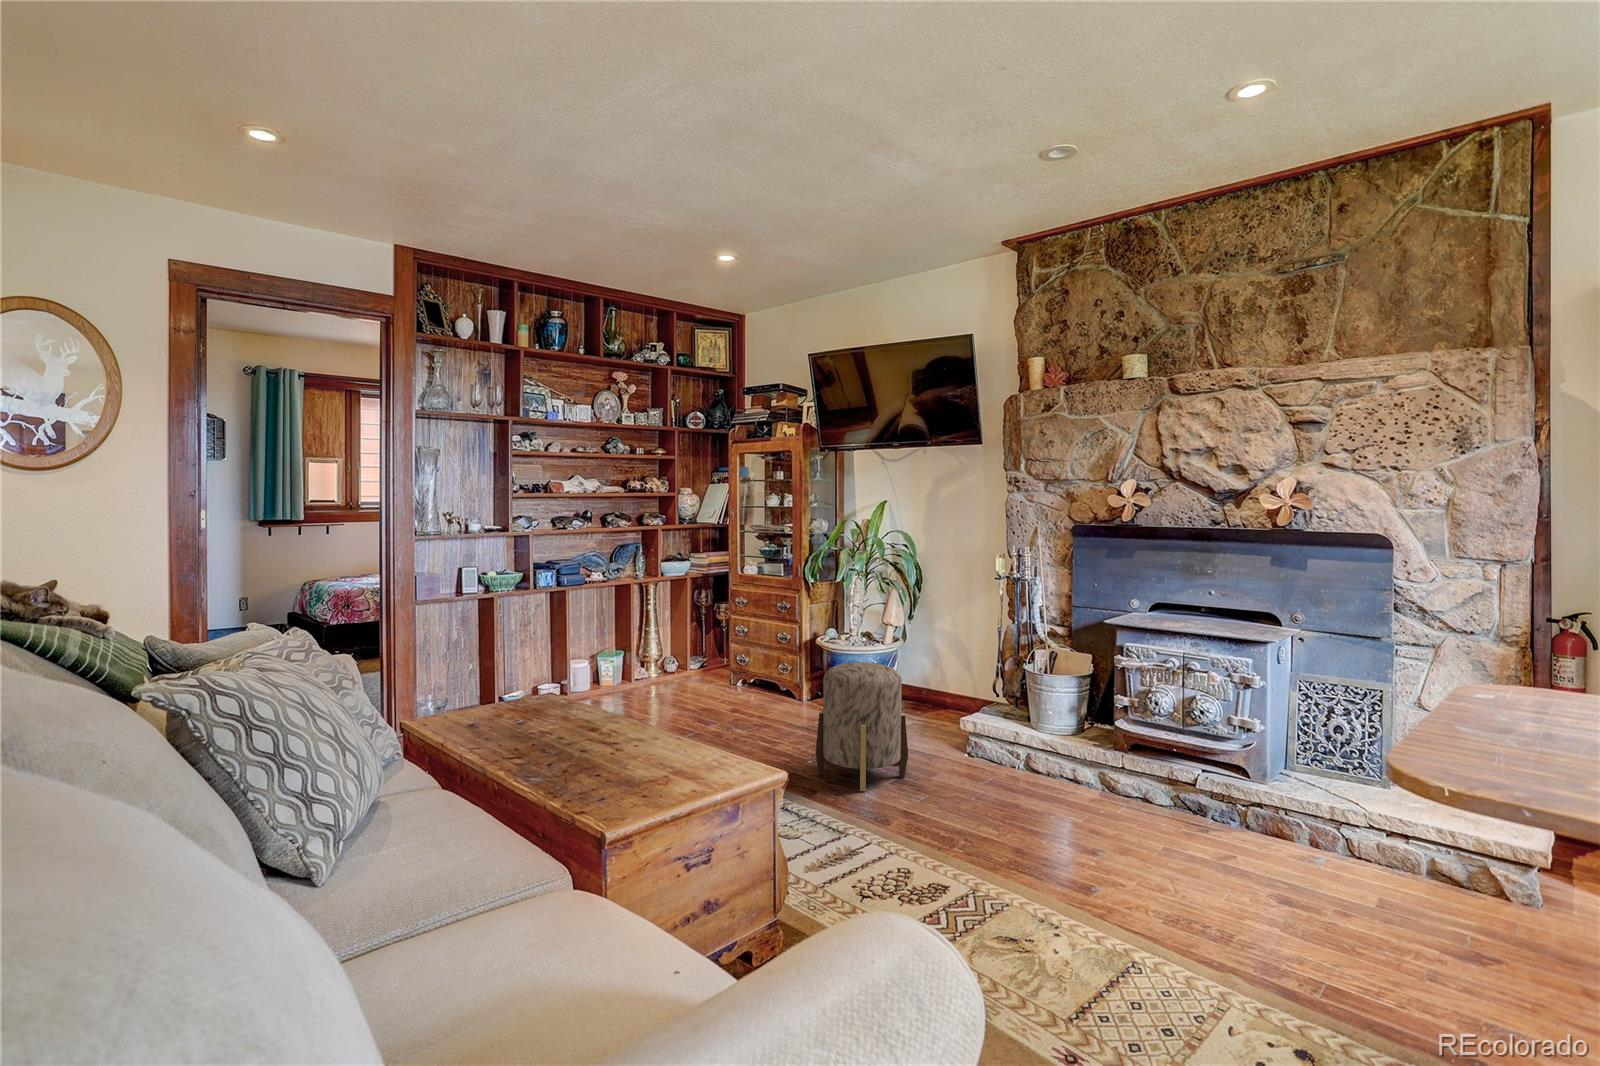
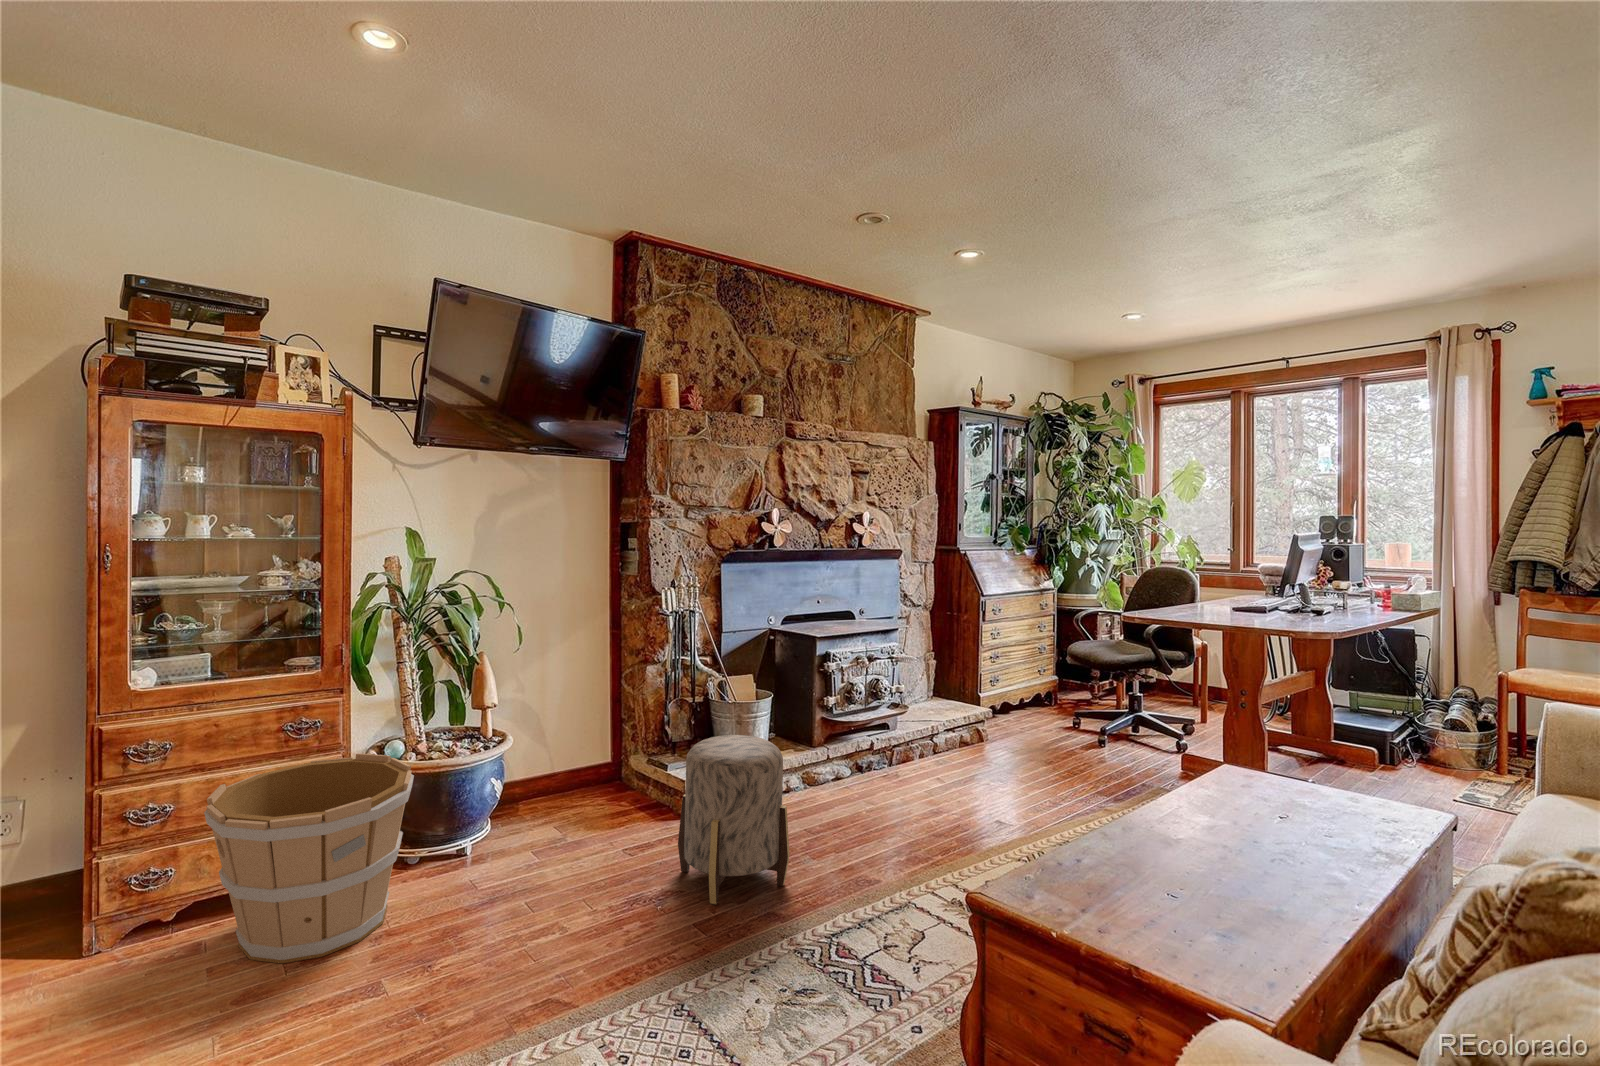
wooden bucket: none [706,625,796,715] -> present [204,753,414,963]

